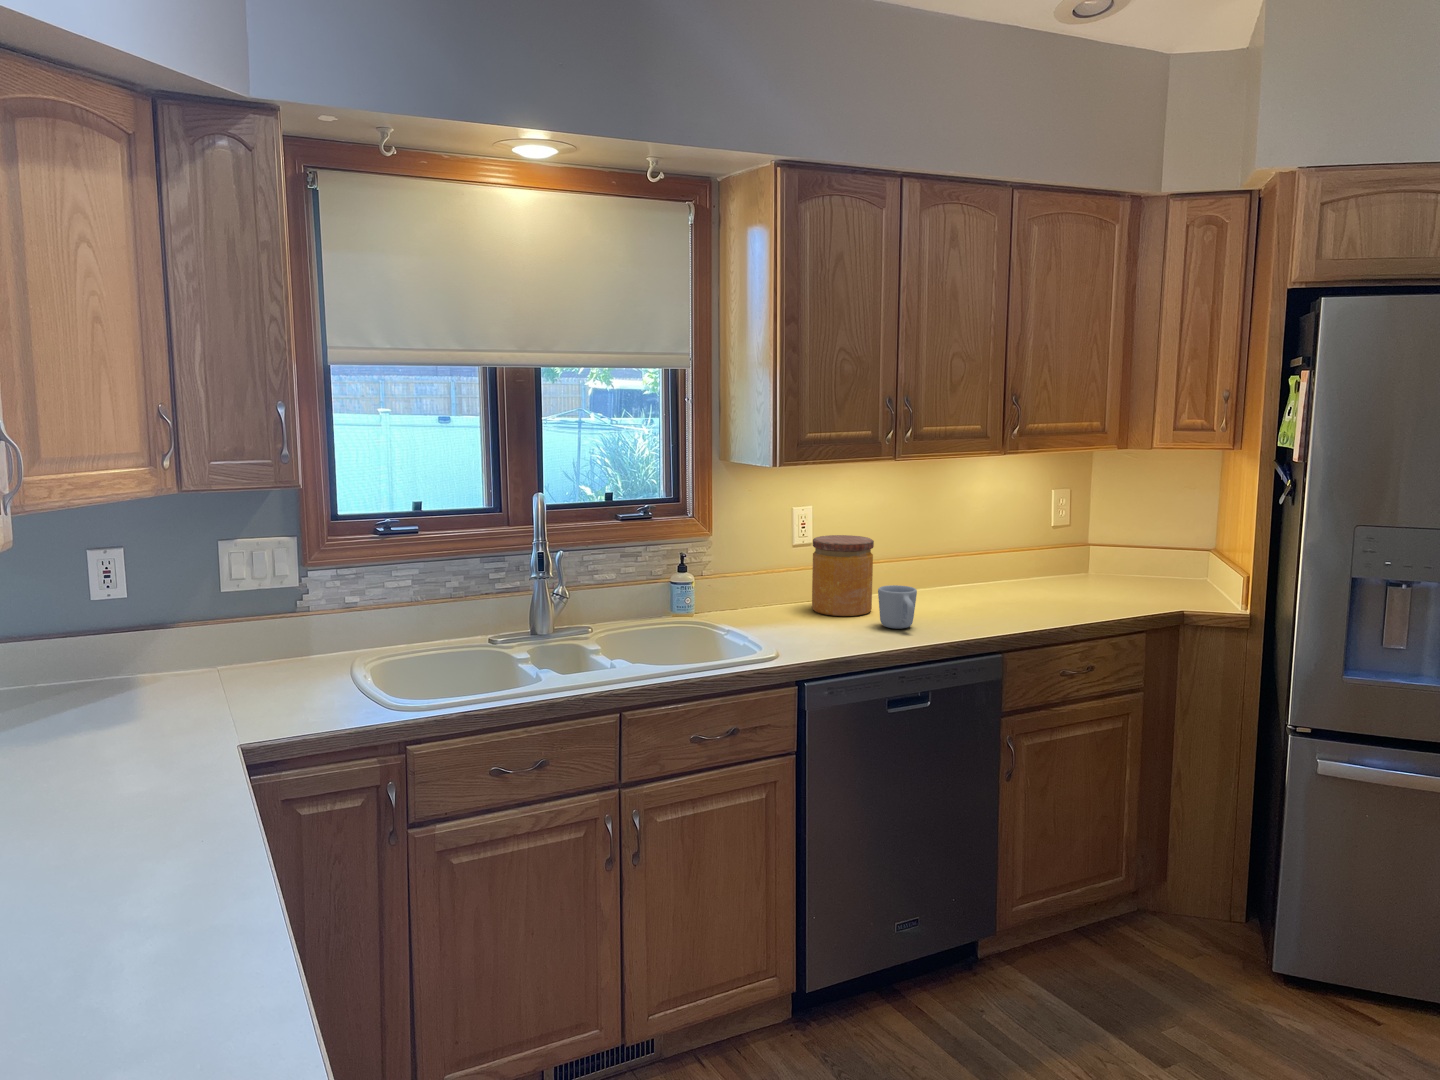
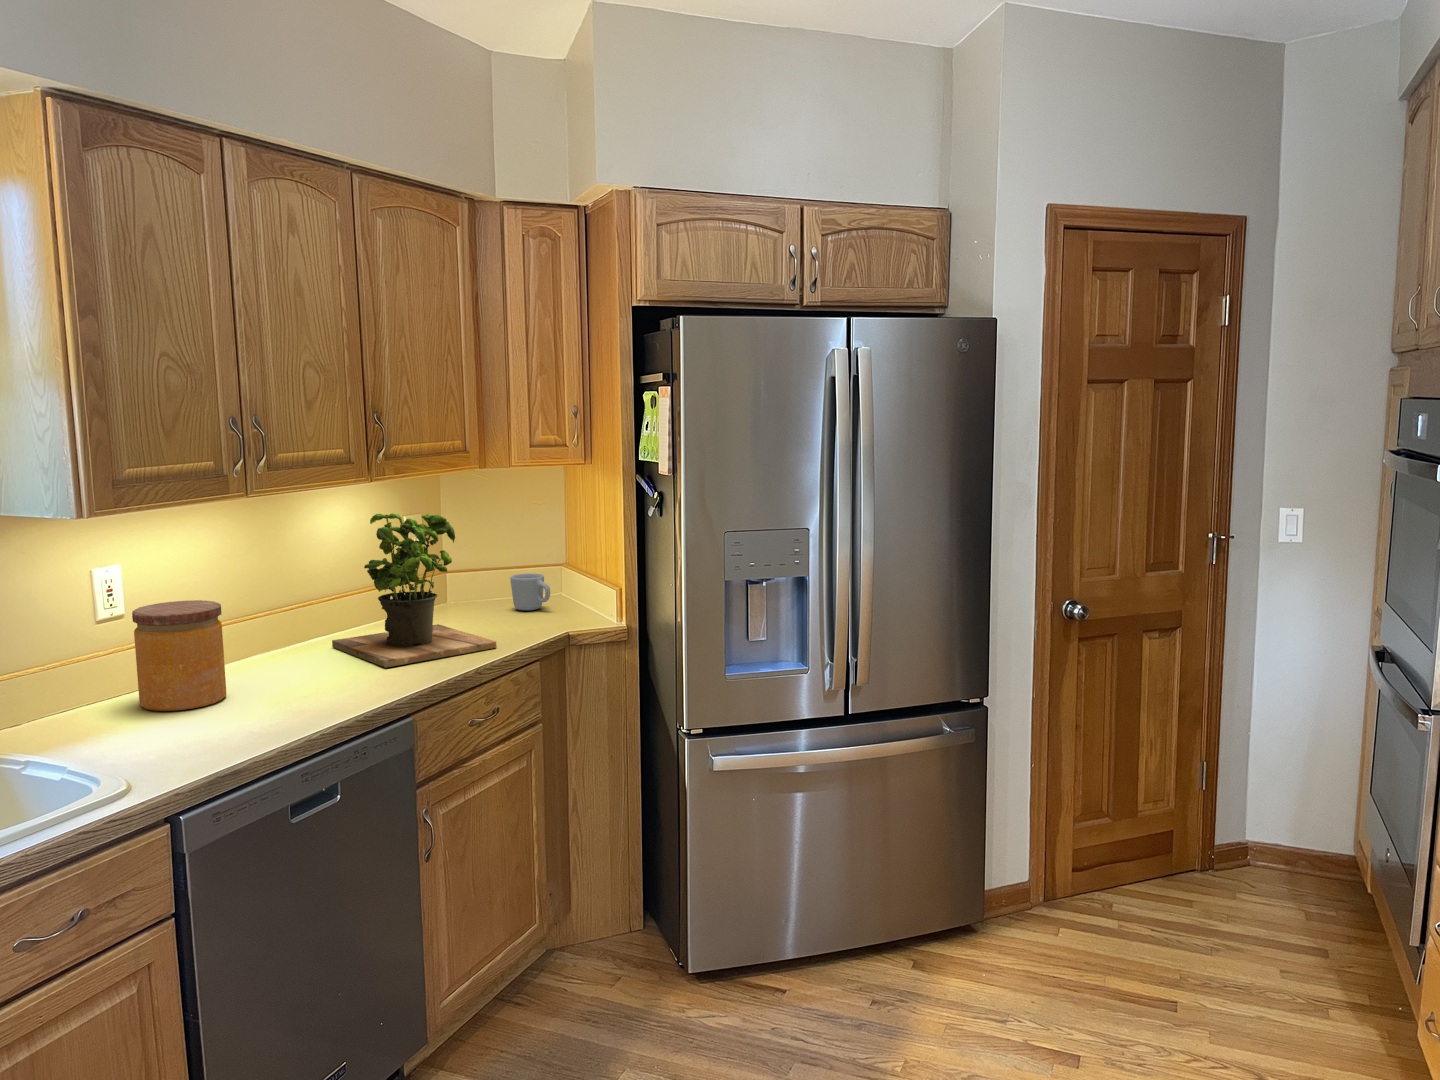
potted plant: none [970,481,1106,612] -> present [332,513,497,668]
mug: present [878,585,917,629] -> present [510,573,550,611]

